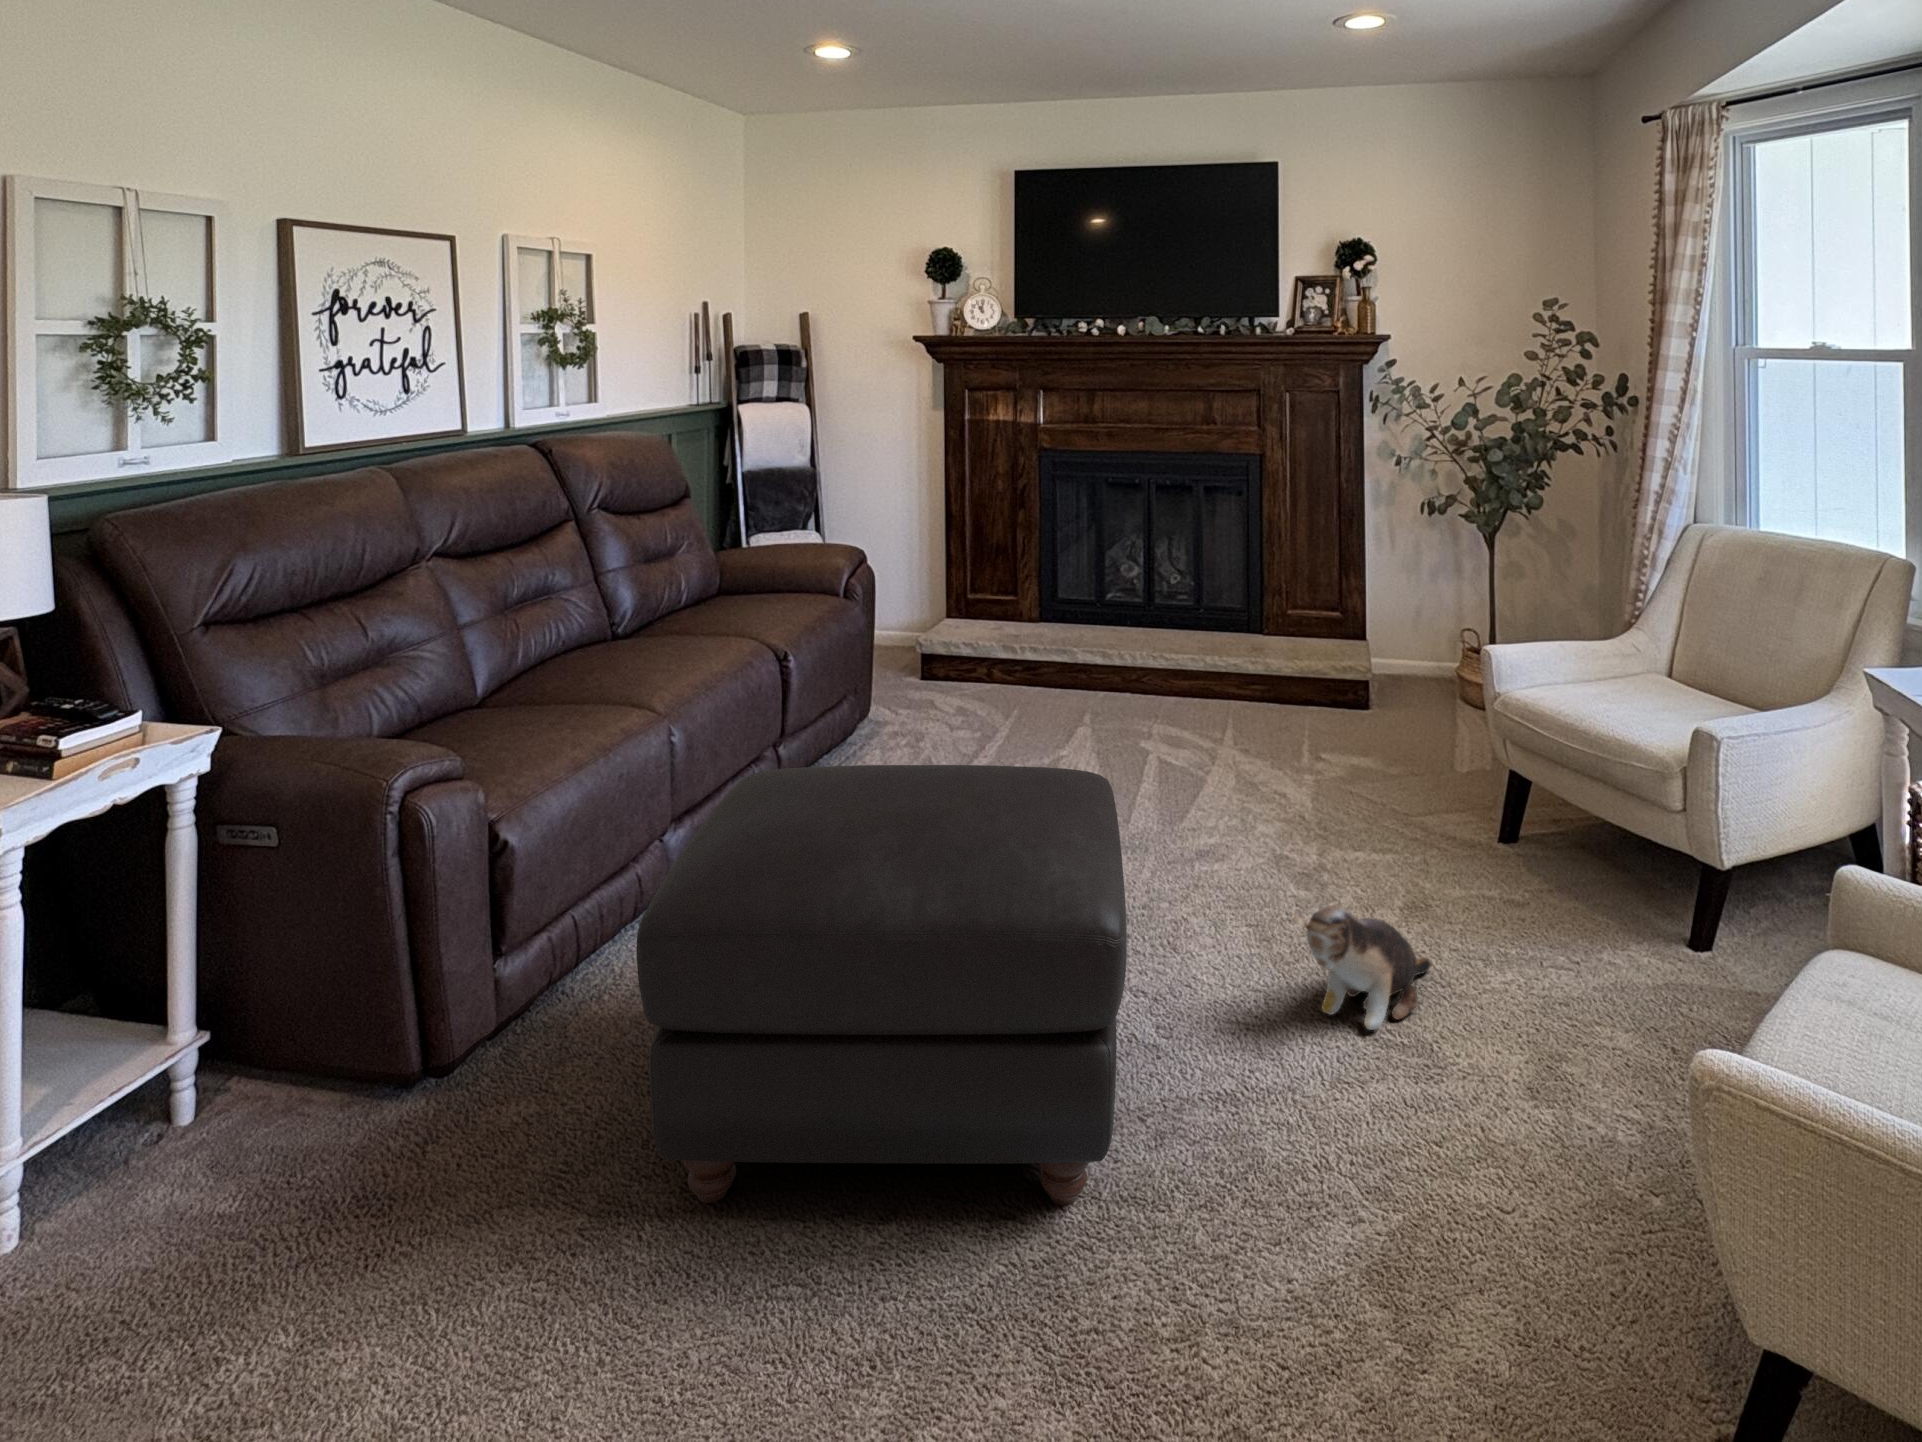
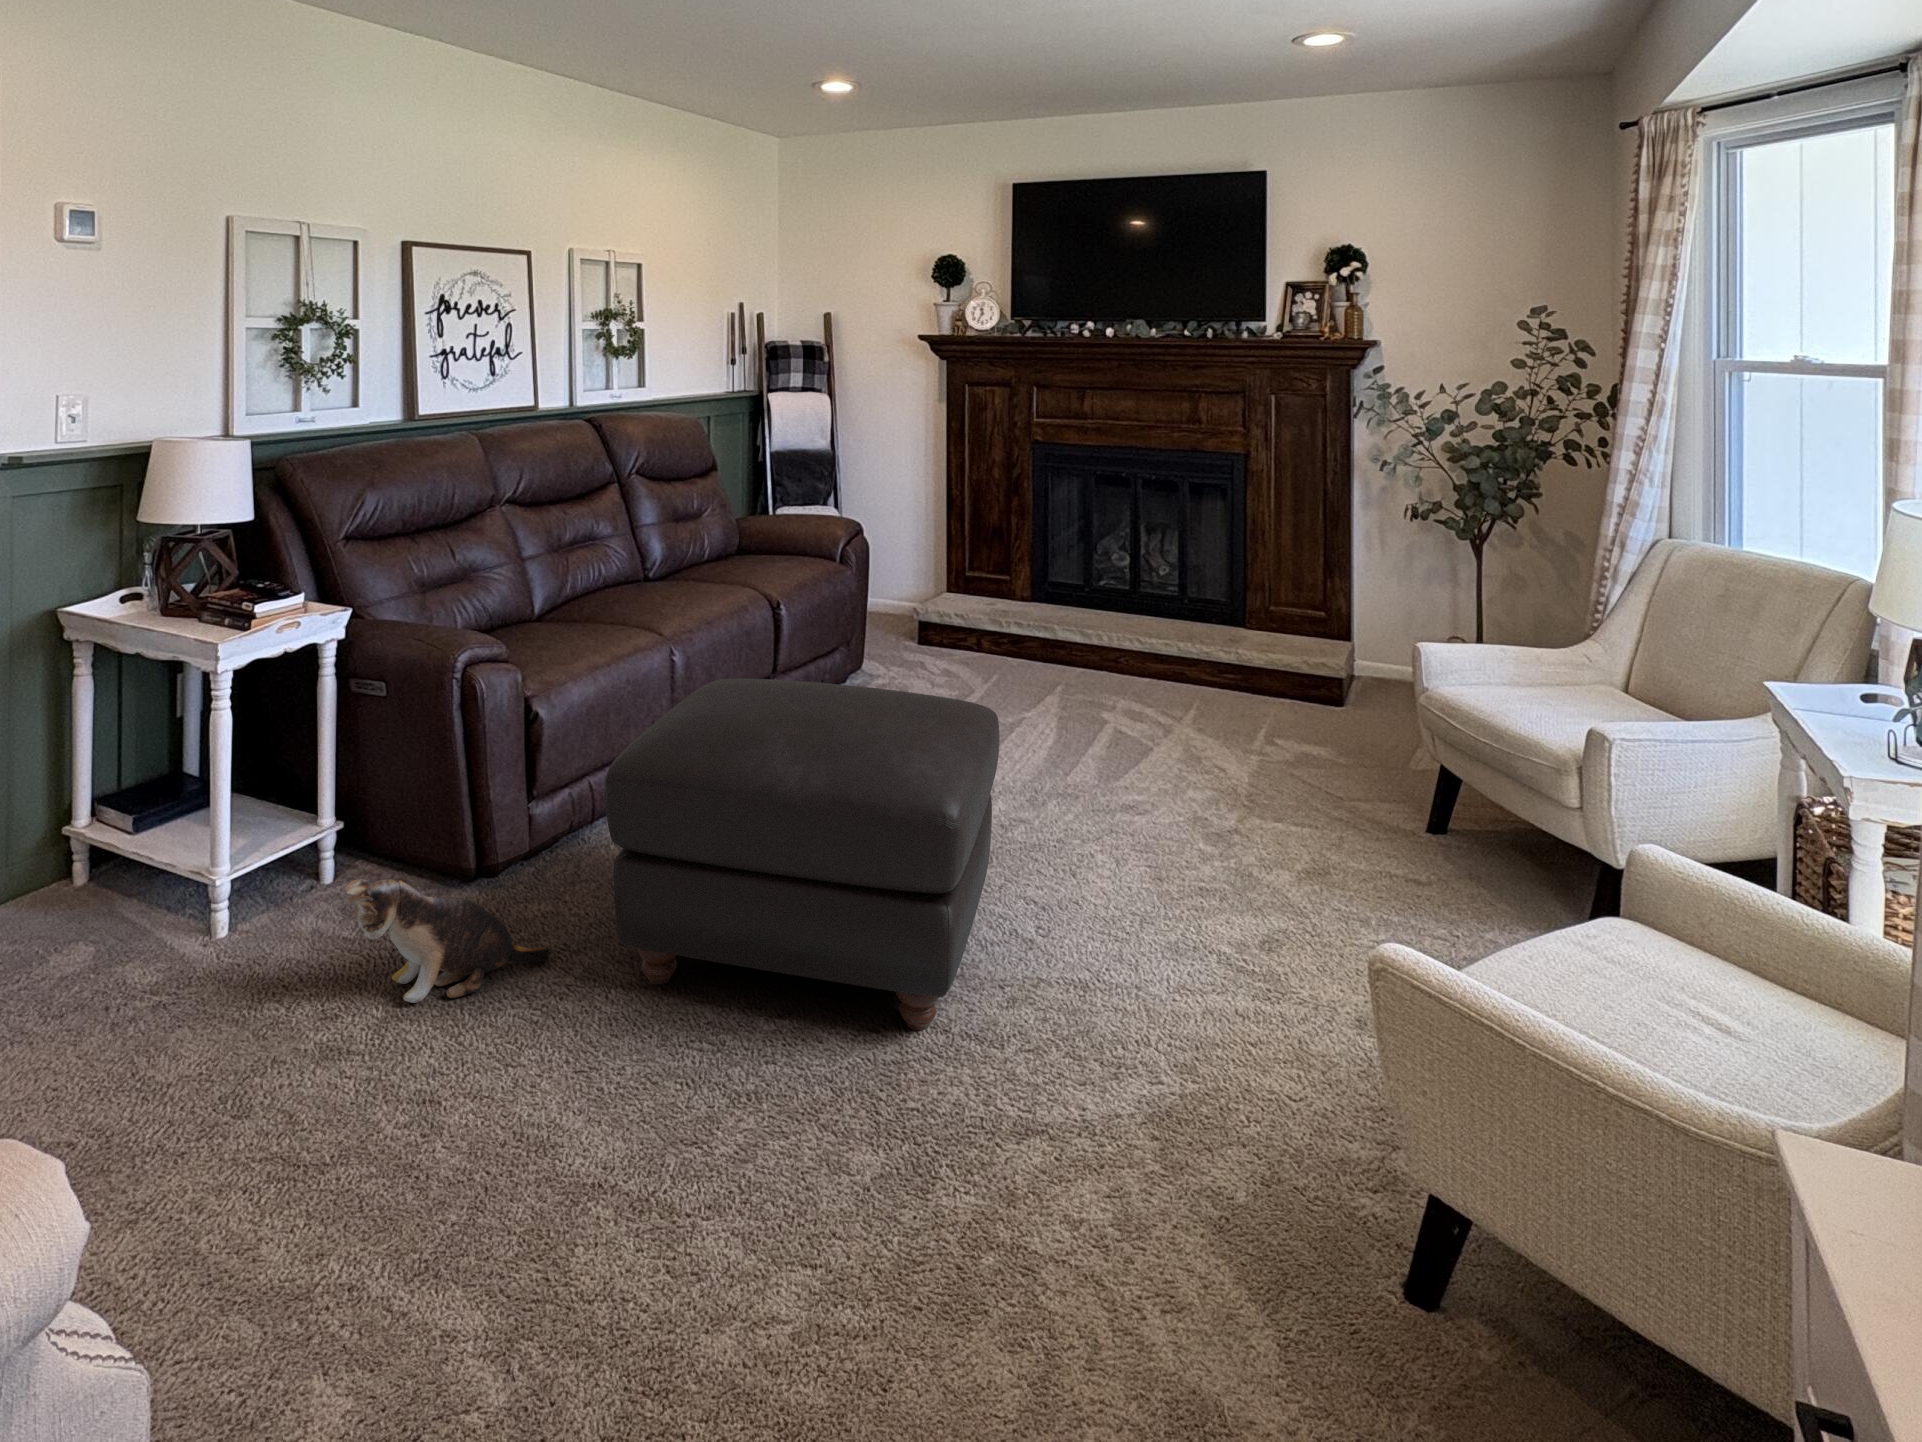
plush toy: present [1294,905,1431,1030] -> present [345,879,551,1003]

